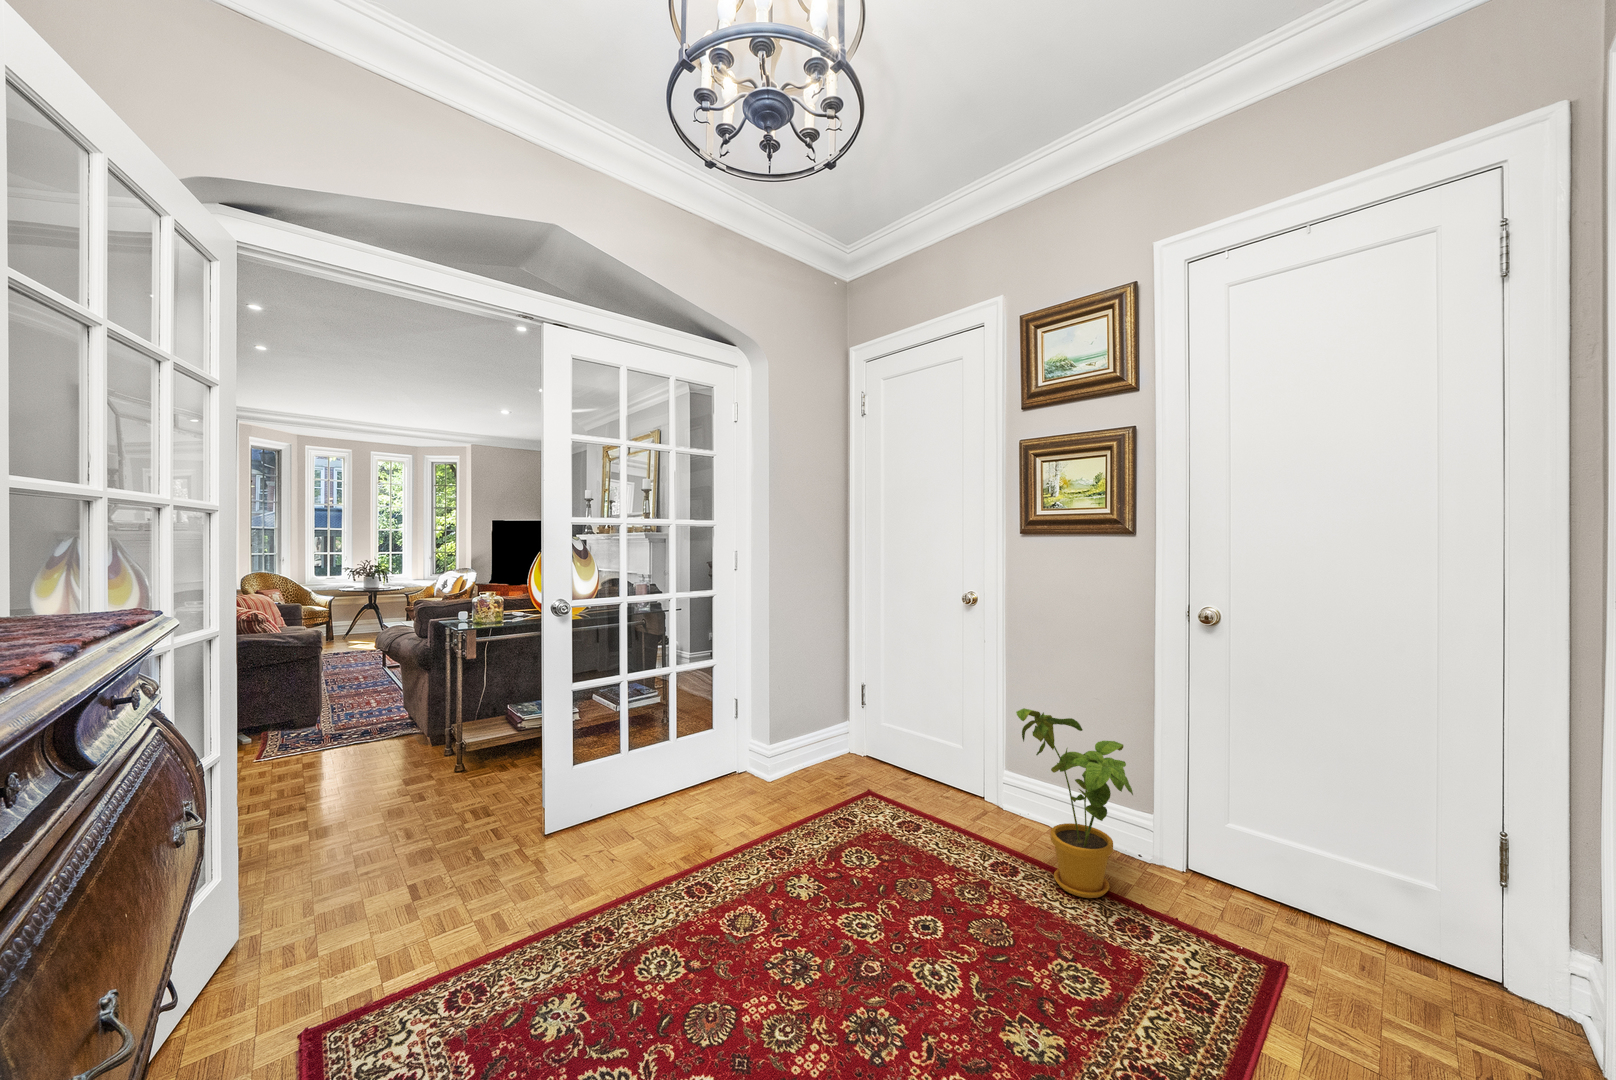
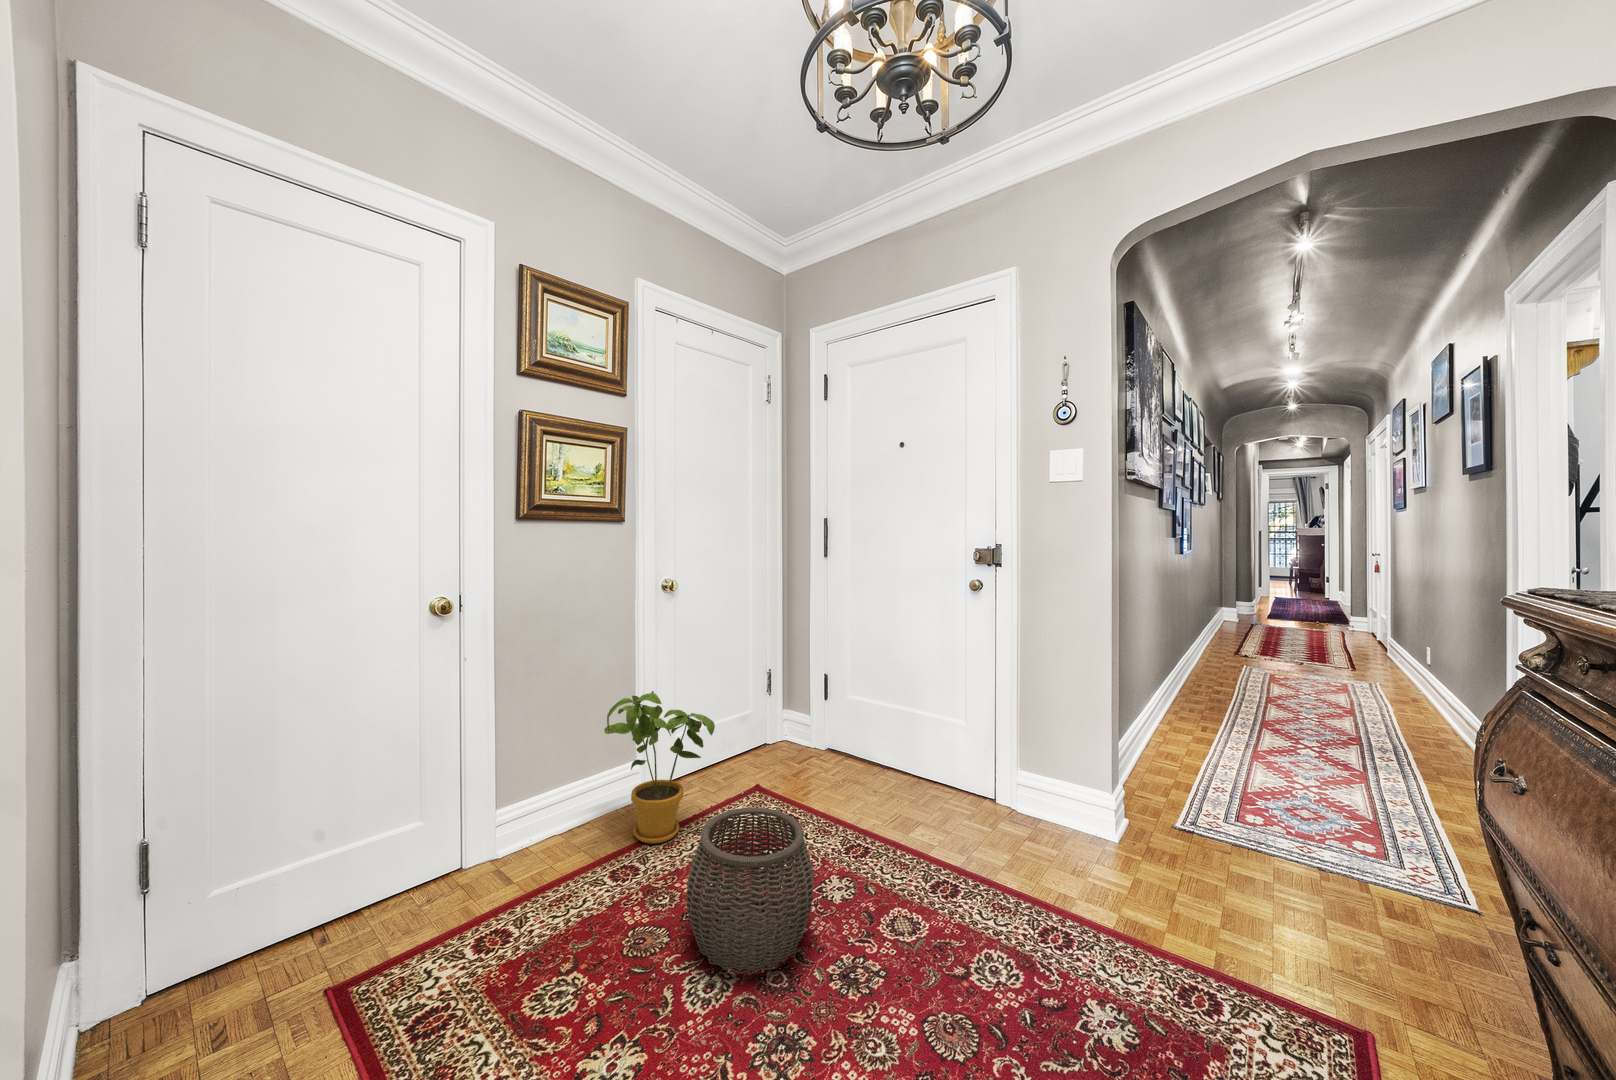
woven basket: none [857,819,987,985] -> present [686,807,814,974]

